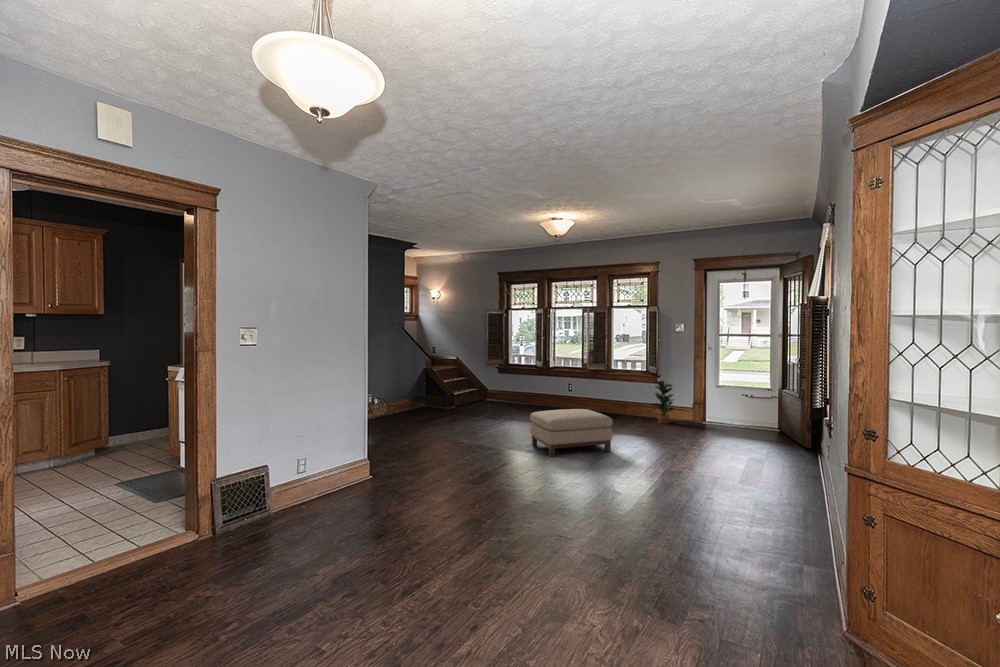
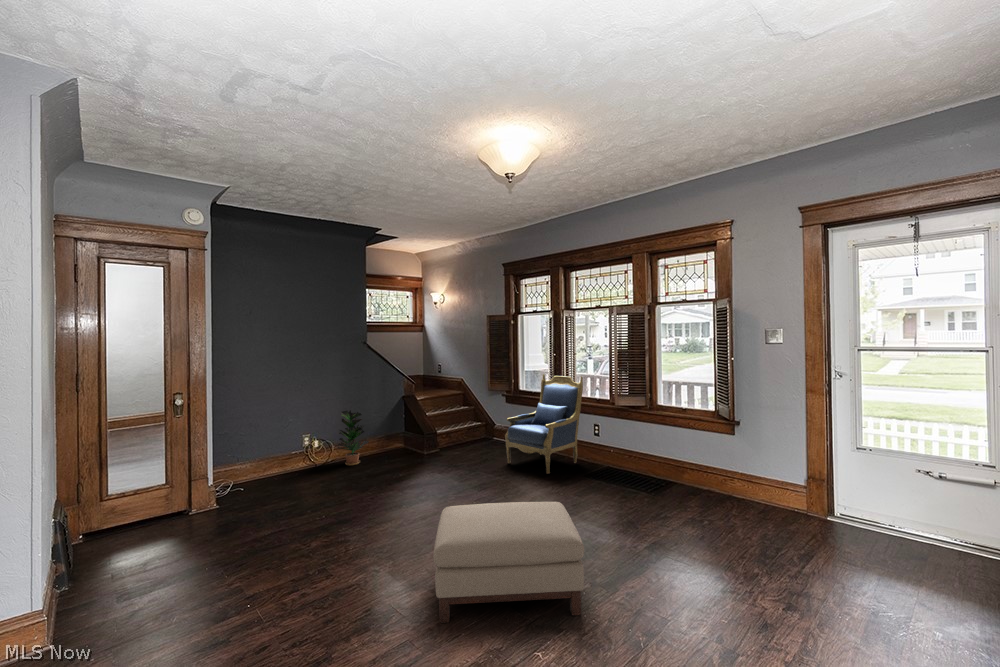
armchair: none [511,352,561,414] -> present [505,374,583,474]
potted plant: present [650,381,674,423] -> present [338,410,369,465]

